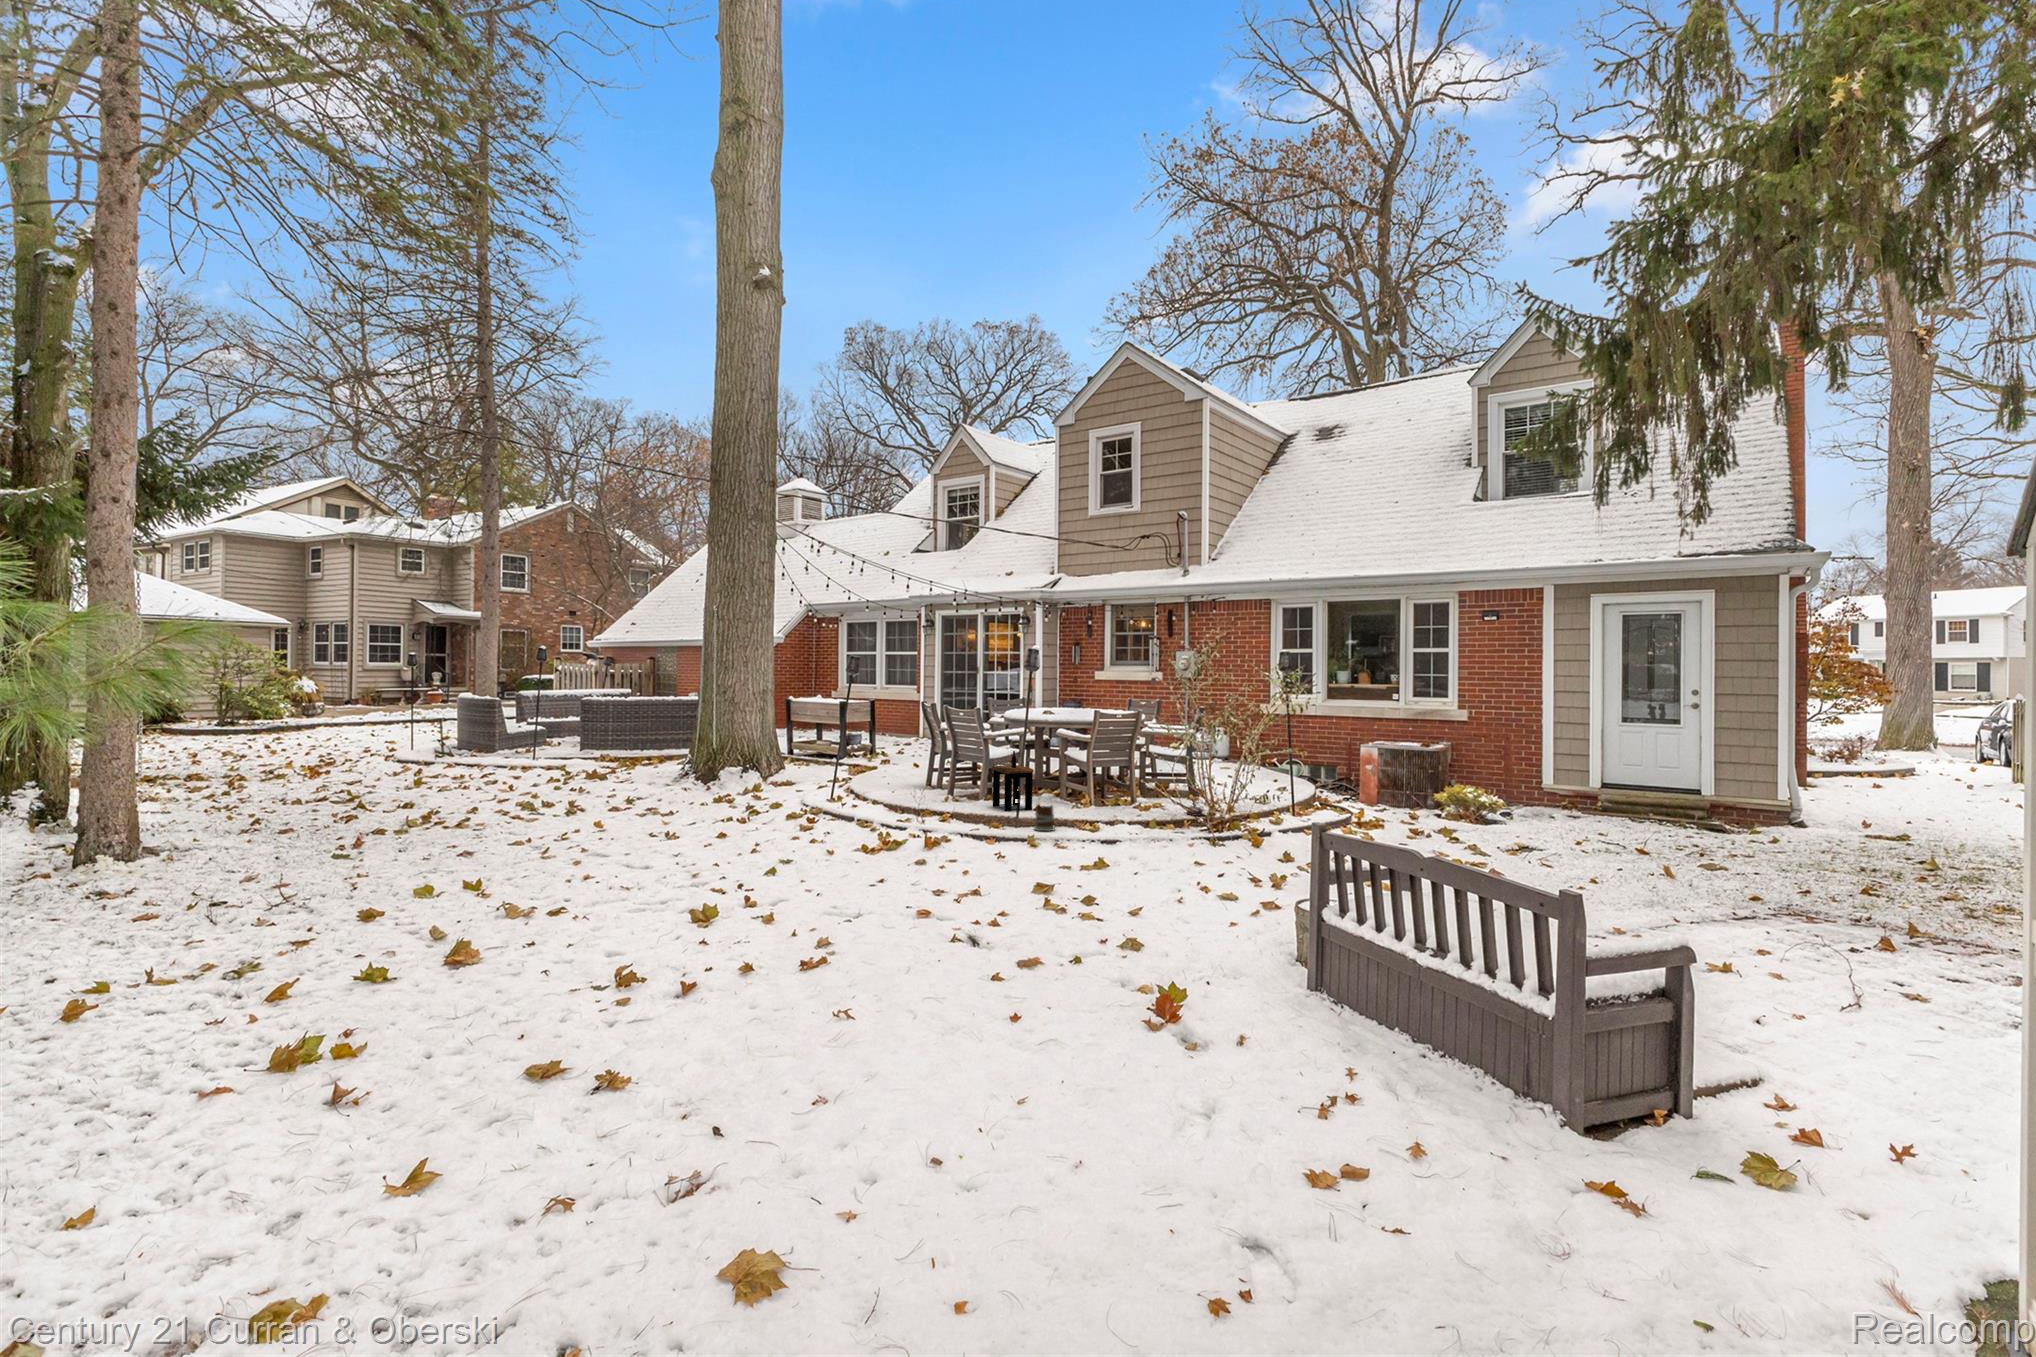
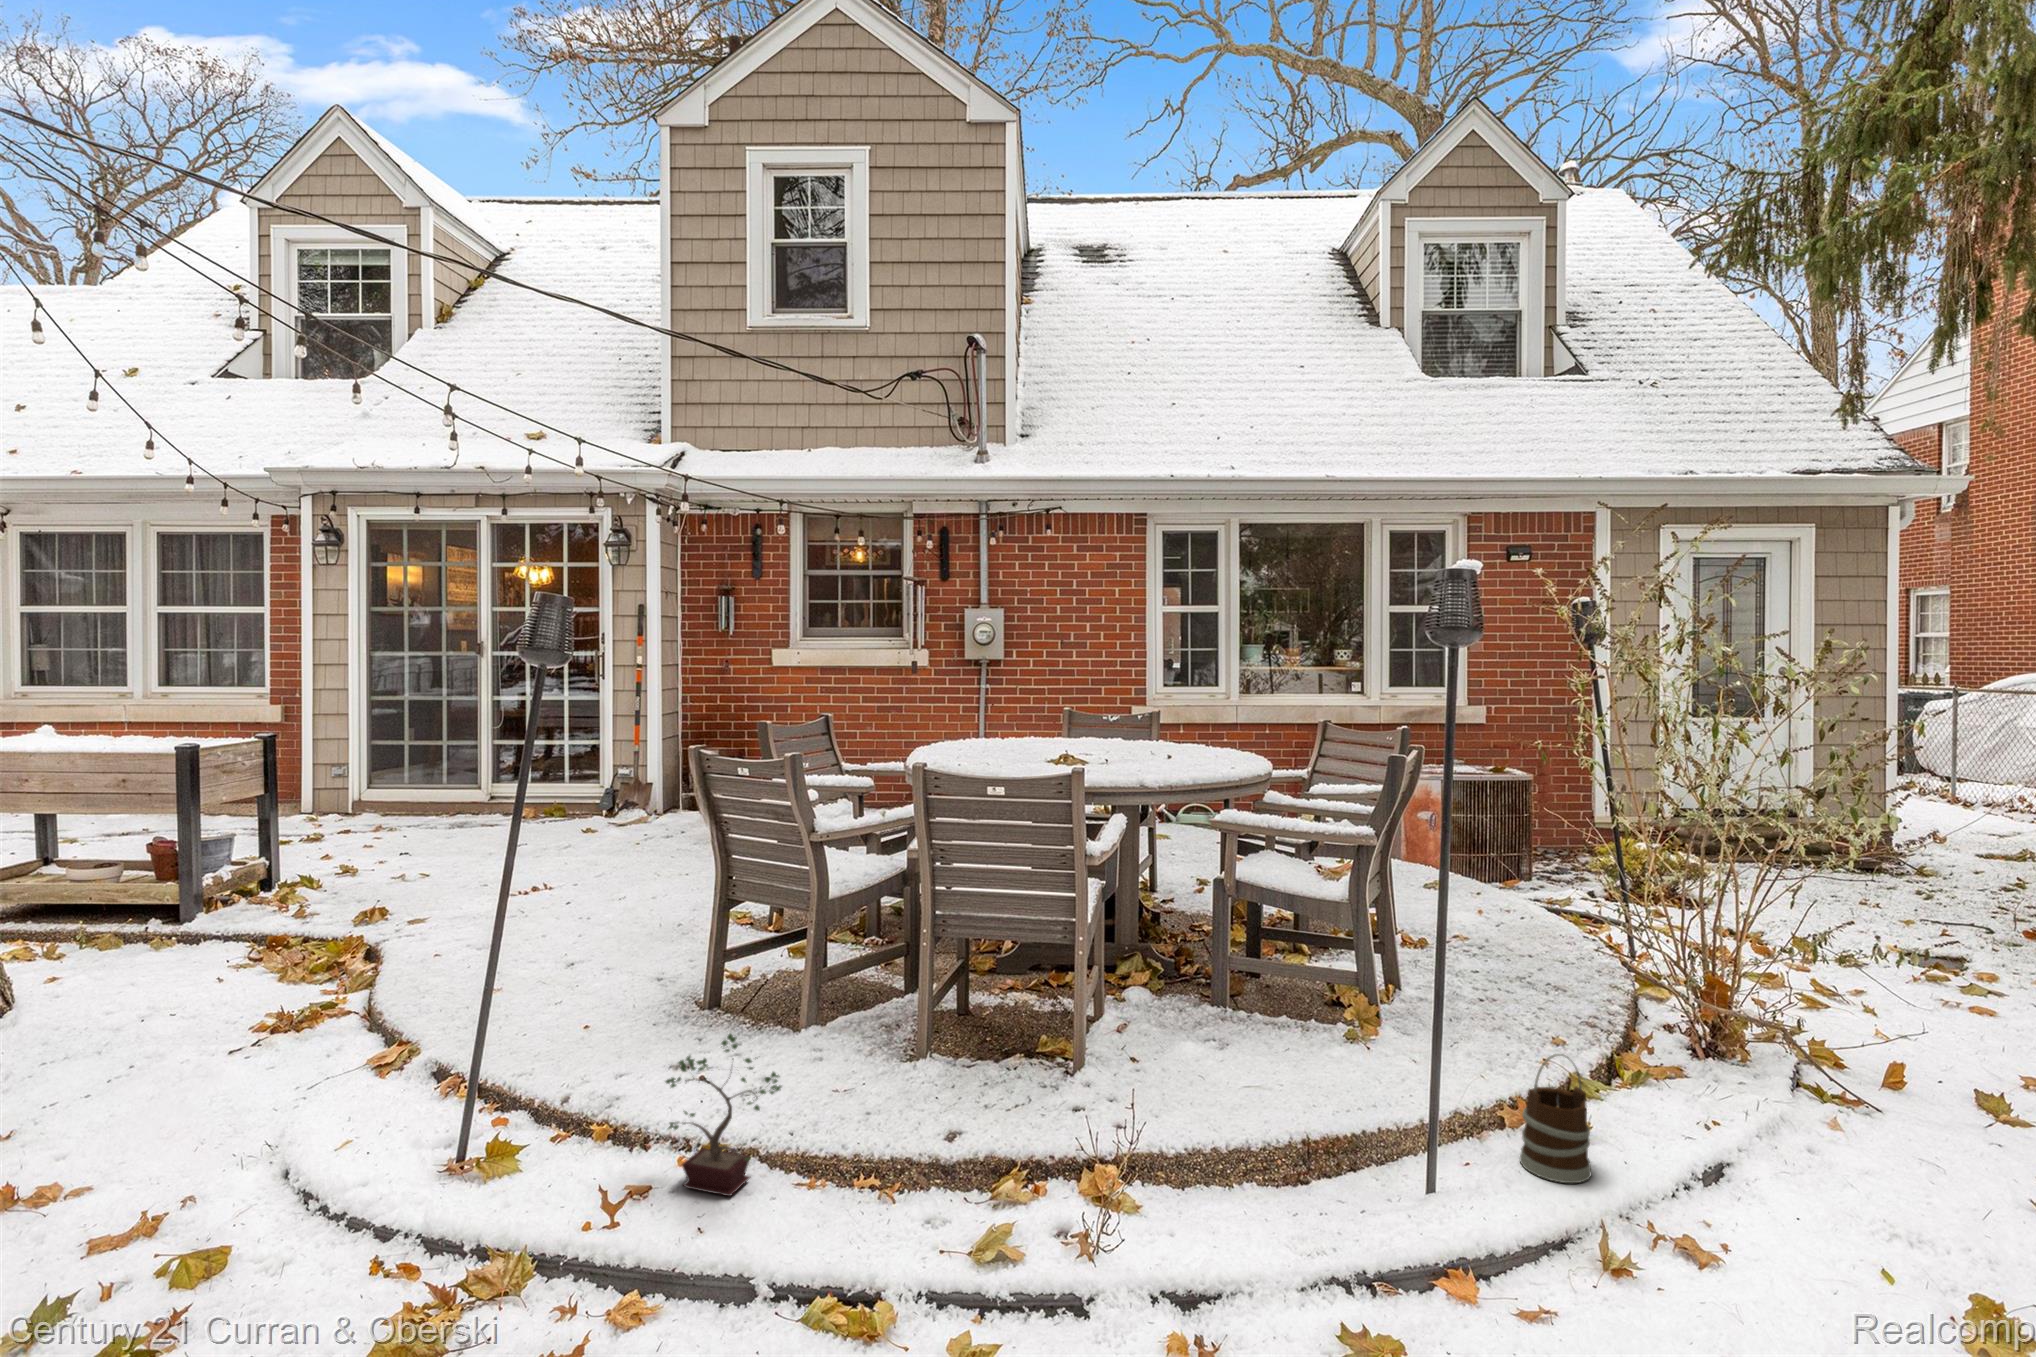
side table: present [992,751,1034,811] -> none [1197,910,1330,1111]
potted plant: present [1184,779,1203,816] -> present [665,1034,781,1196]

